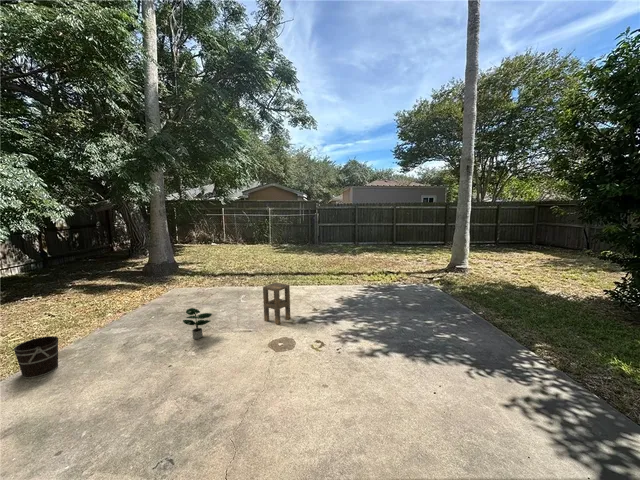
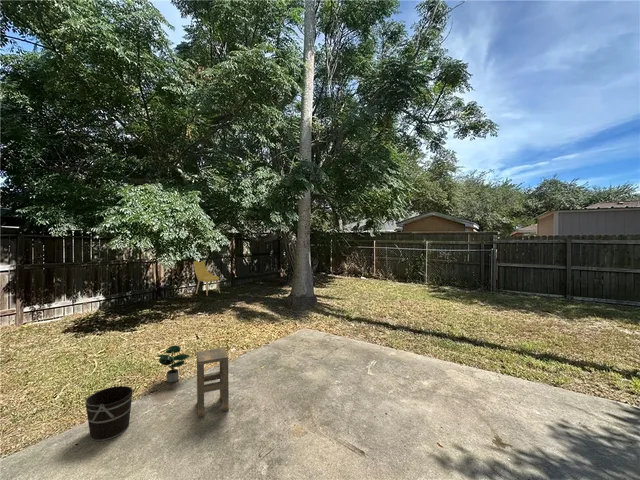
chair: none [10,232,56,276] -> present [194,261,220,295]
side table: present [263,283,290,325] -> present [197,348,229,417]
potted plant: present [183,308,212,339] -> present [158,345,190,382]

